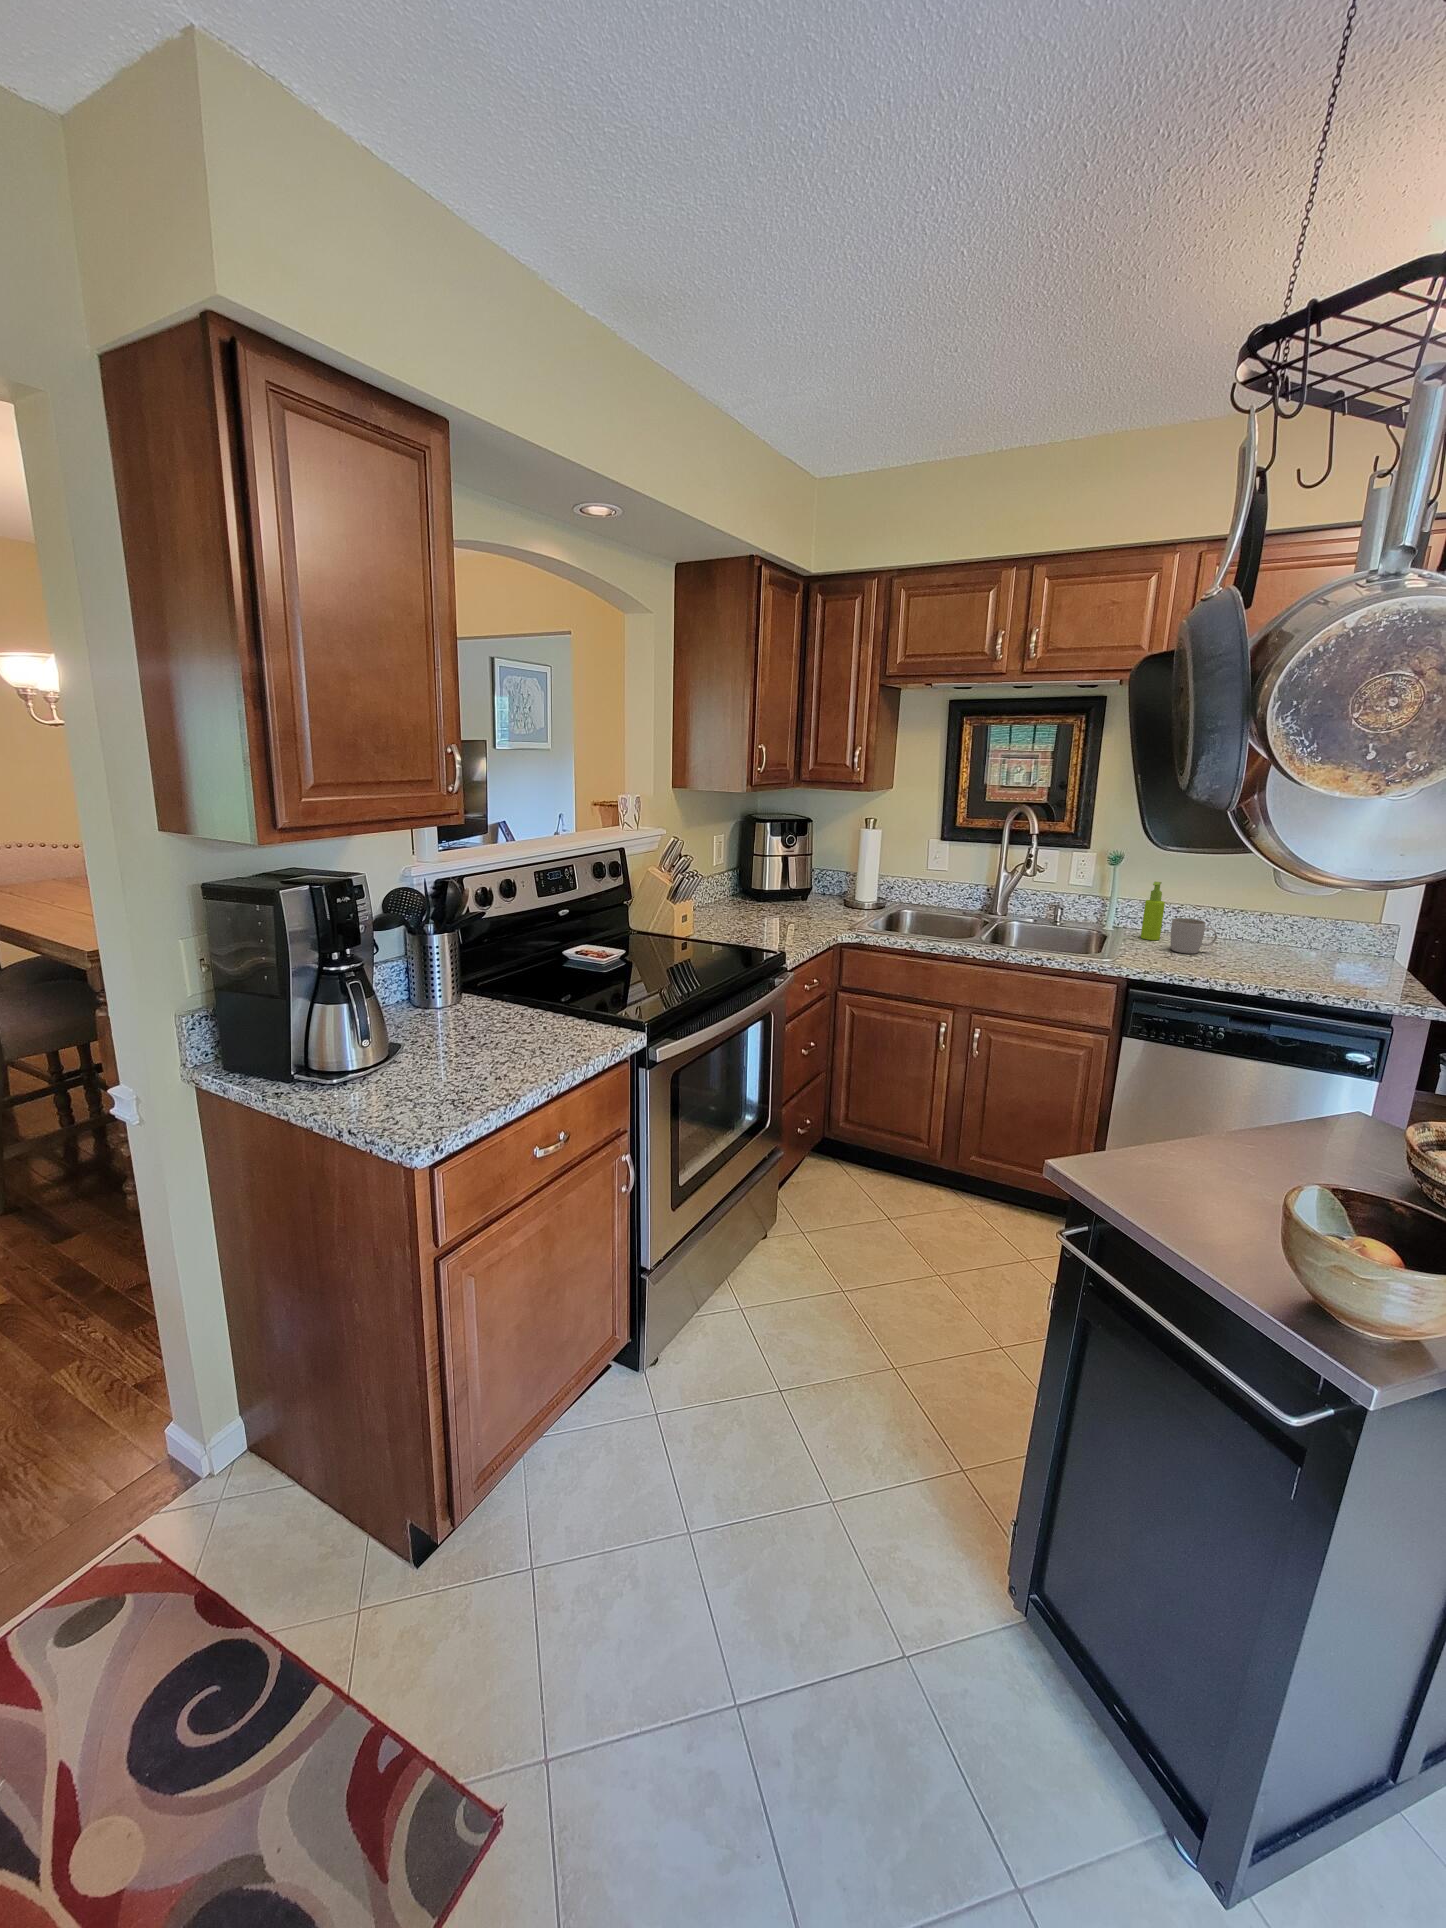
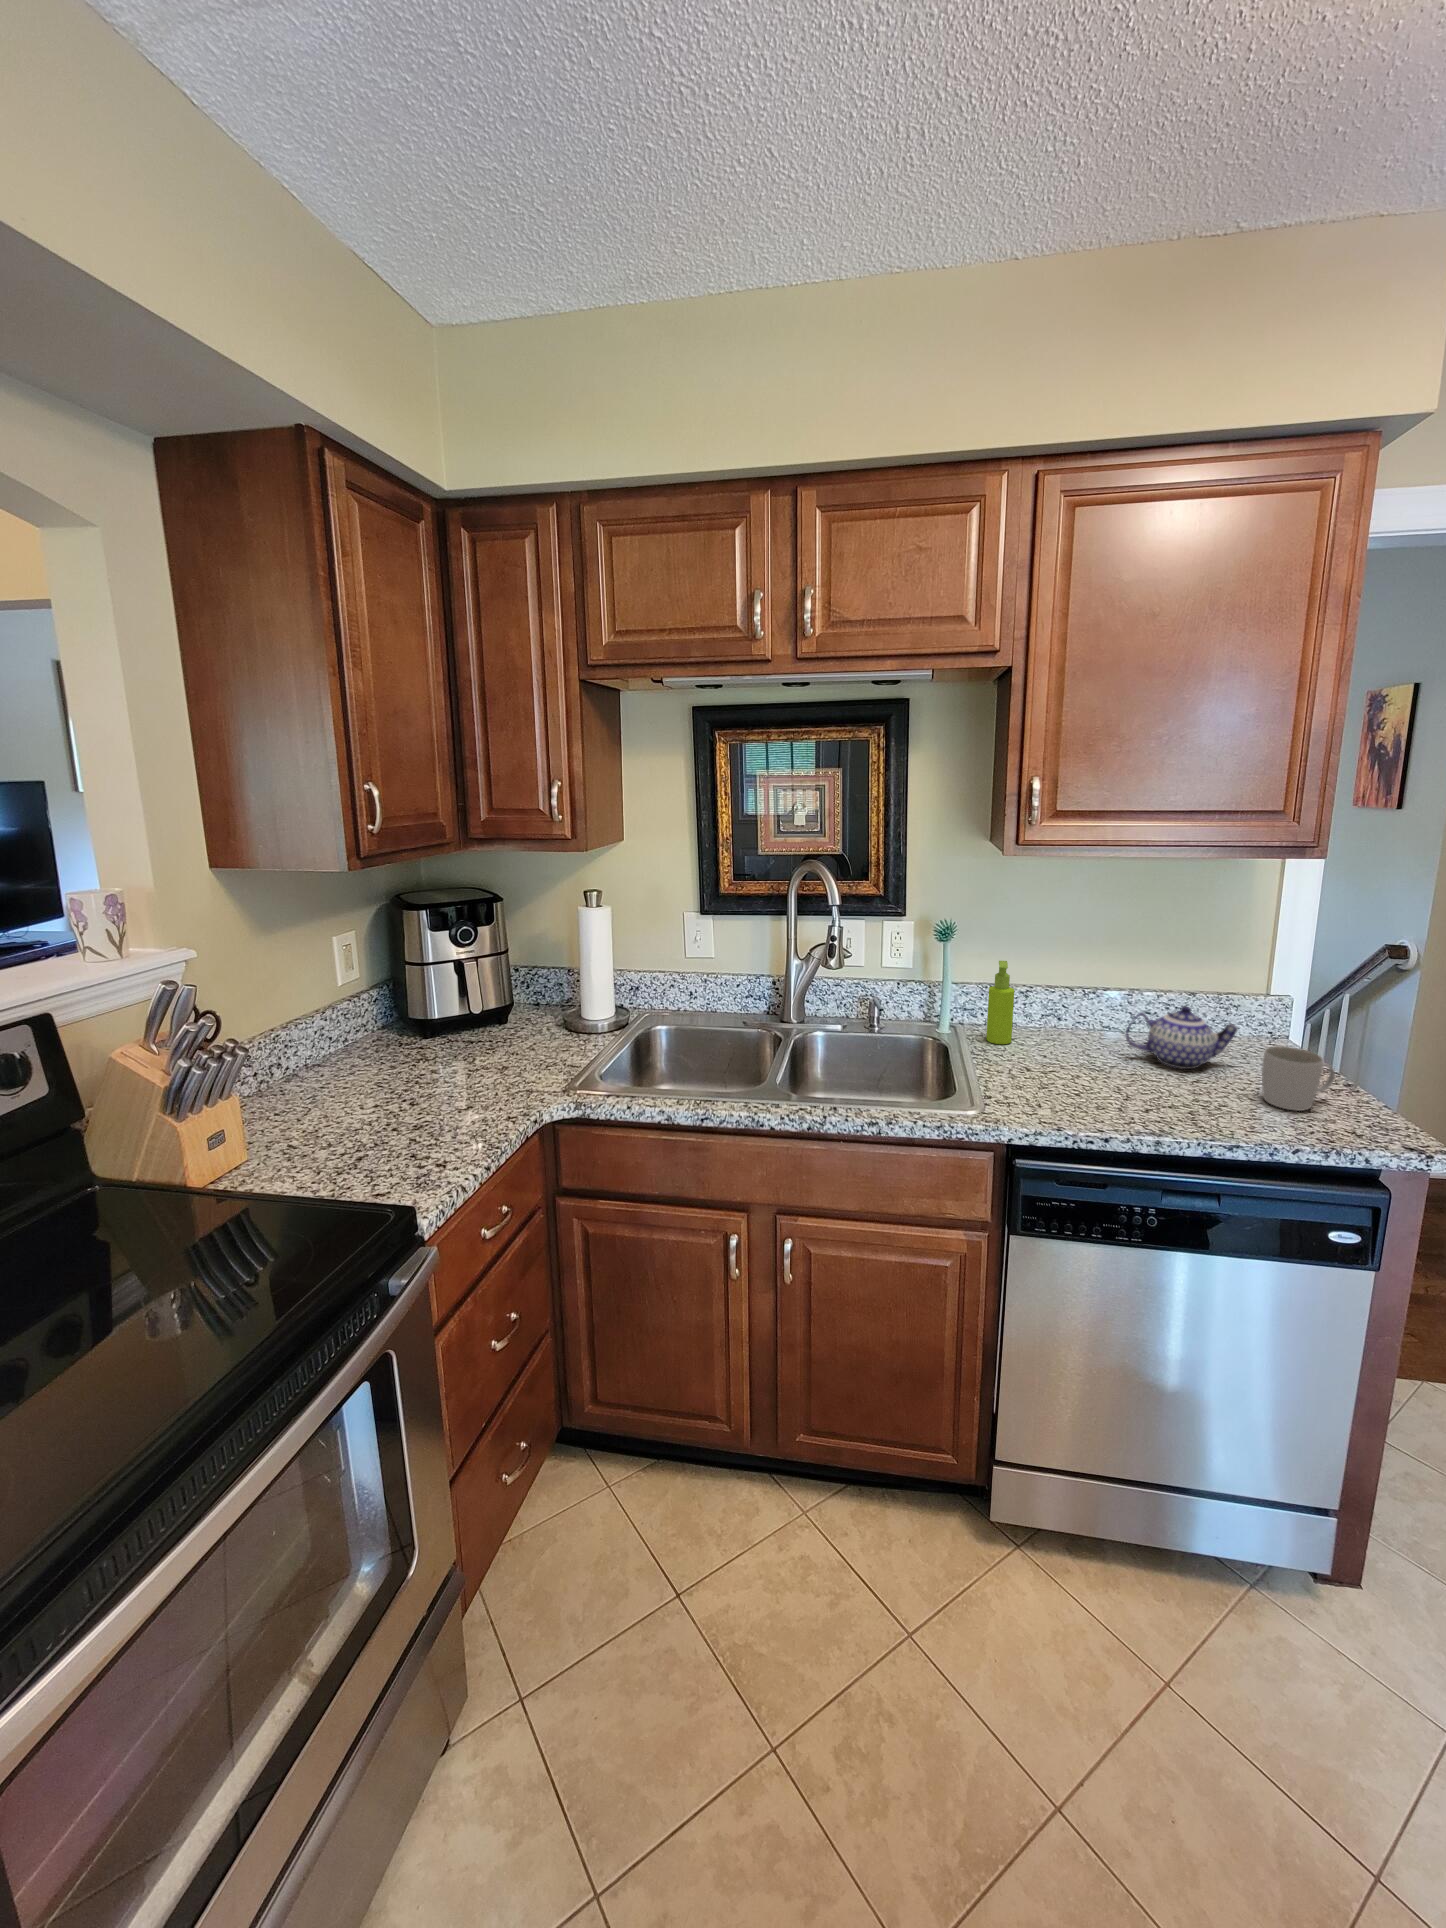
mug: present [1170,918,1217,954] -> present [1262,1046,1335,1111]
teapot: none [1244,918,1332,962] -> present [1126,1006,1238,1069]

